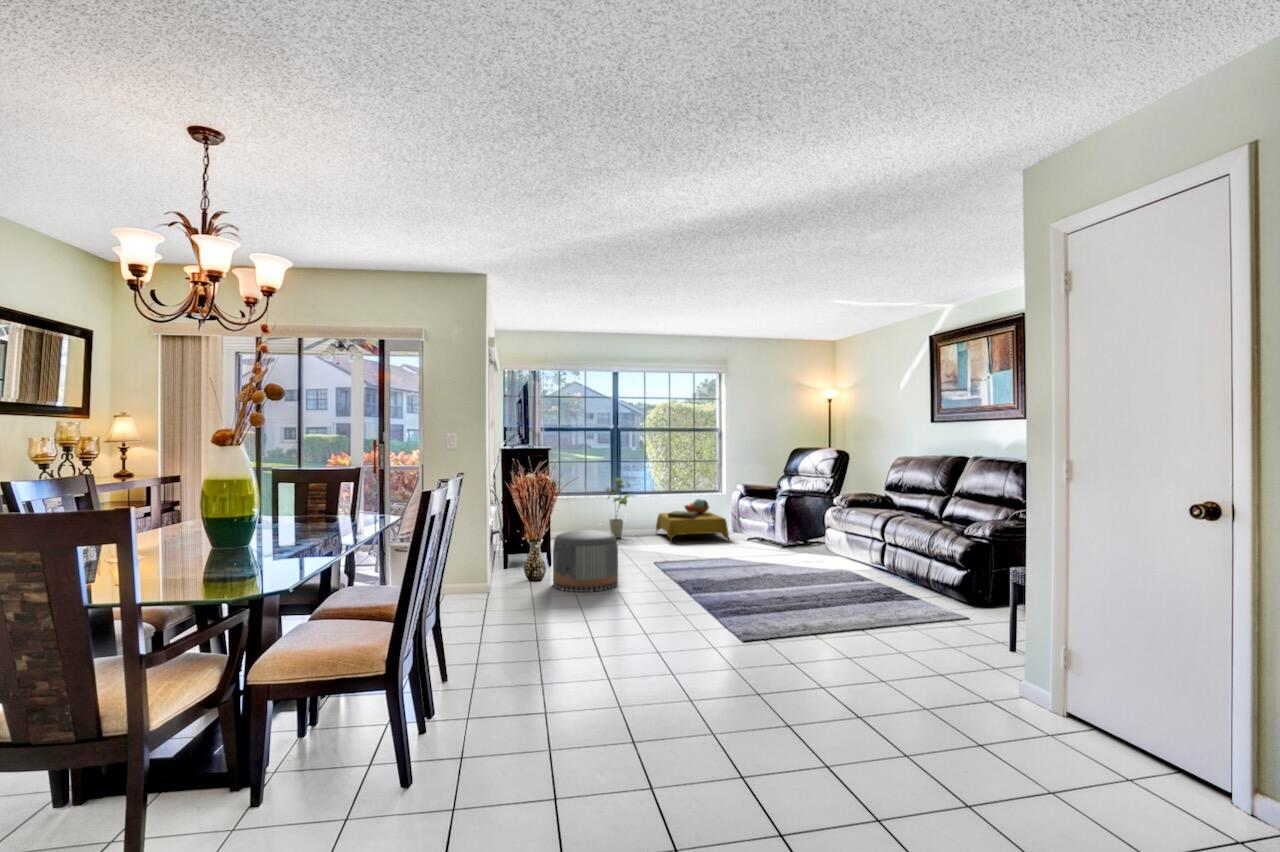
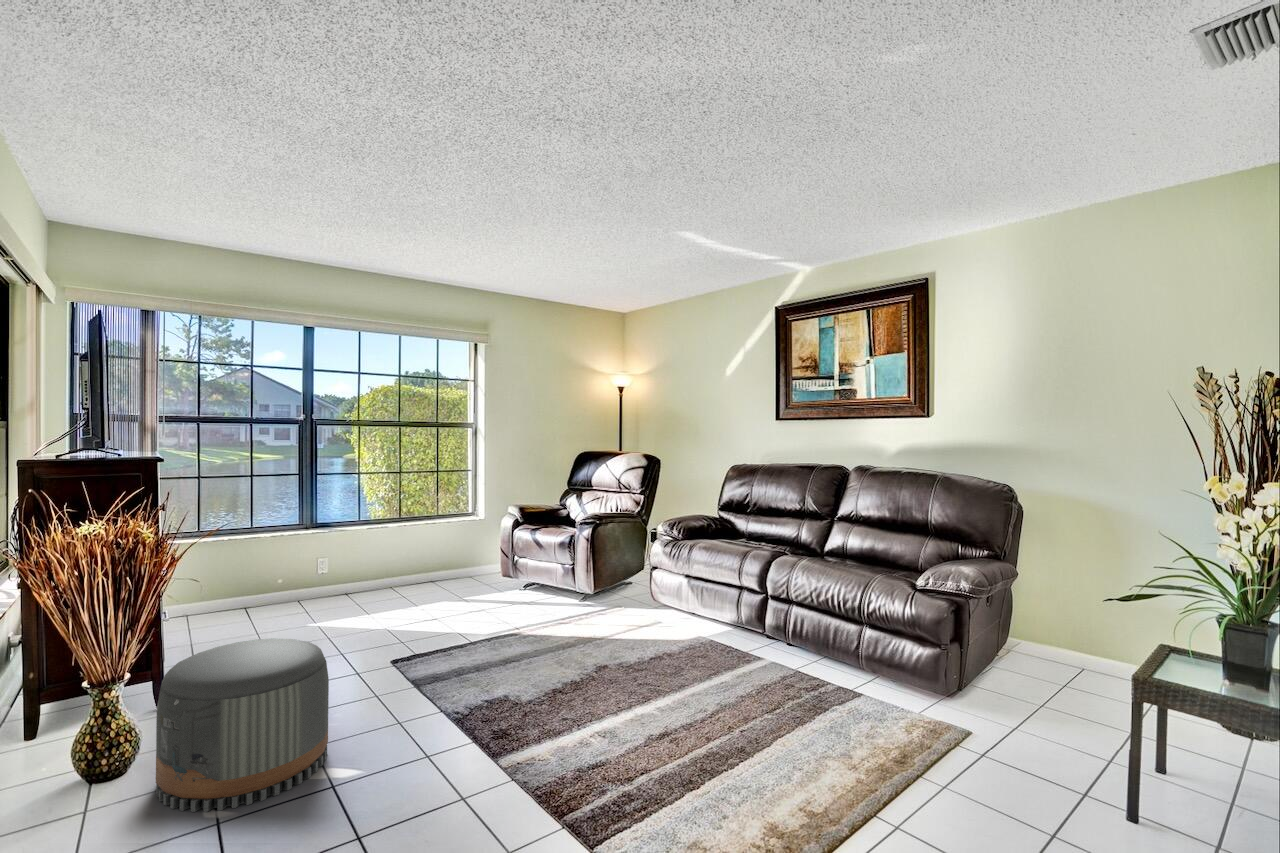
house plant: present [606,478,631,538] -> none [282,504,339,606]
side table: present [656,499,729,541] -> none [375,531,498,609]

